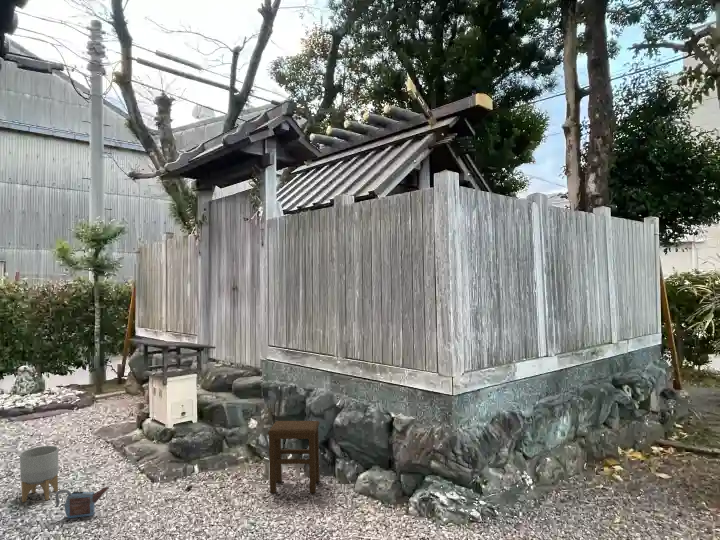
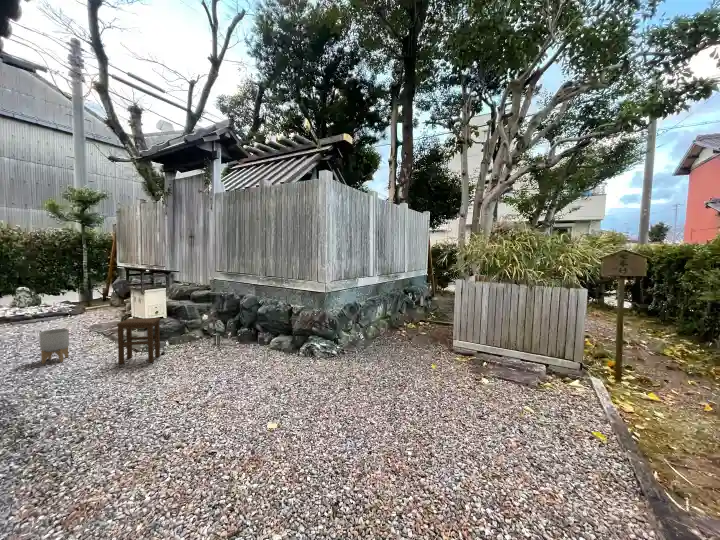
stool: present [268,421,320,493] -> present [117,318,160,364]
watering can: present [55,486,109,518] -> none [71,349,111,369]

